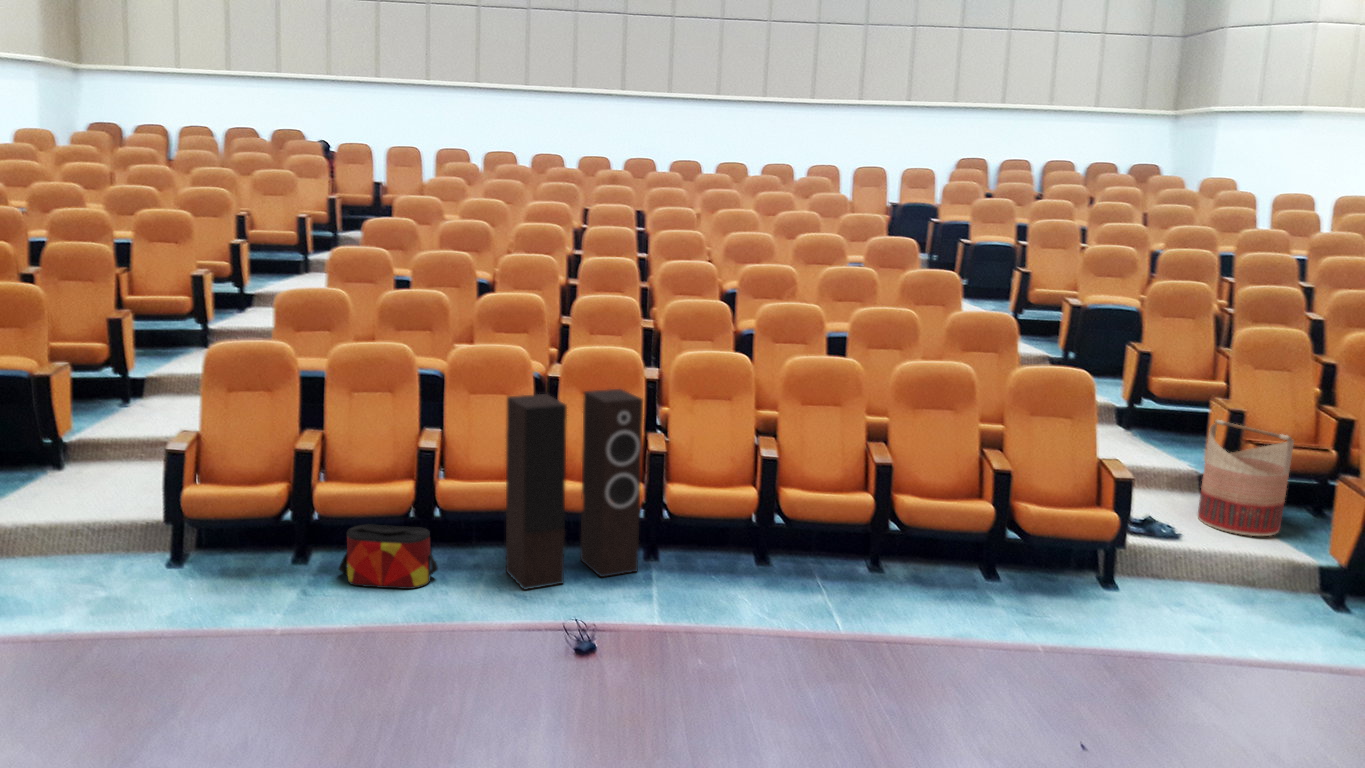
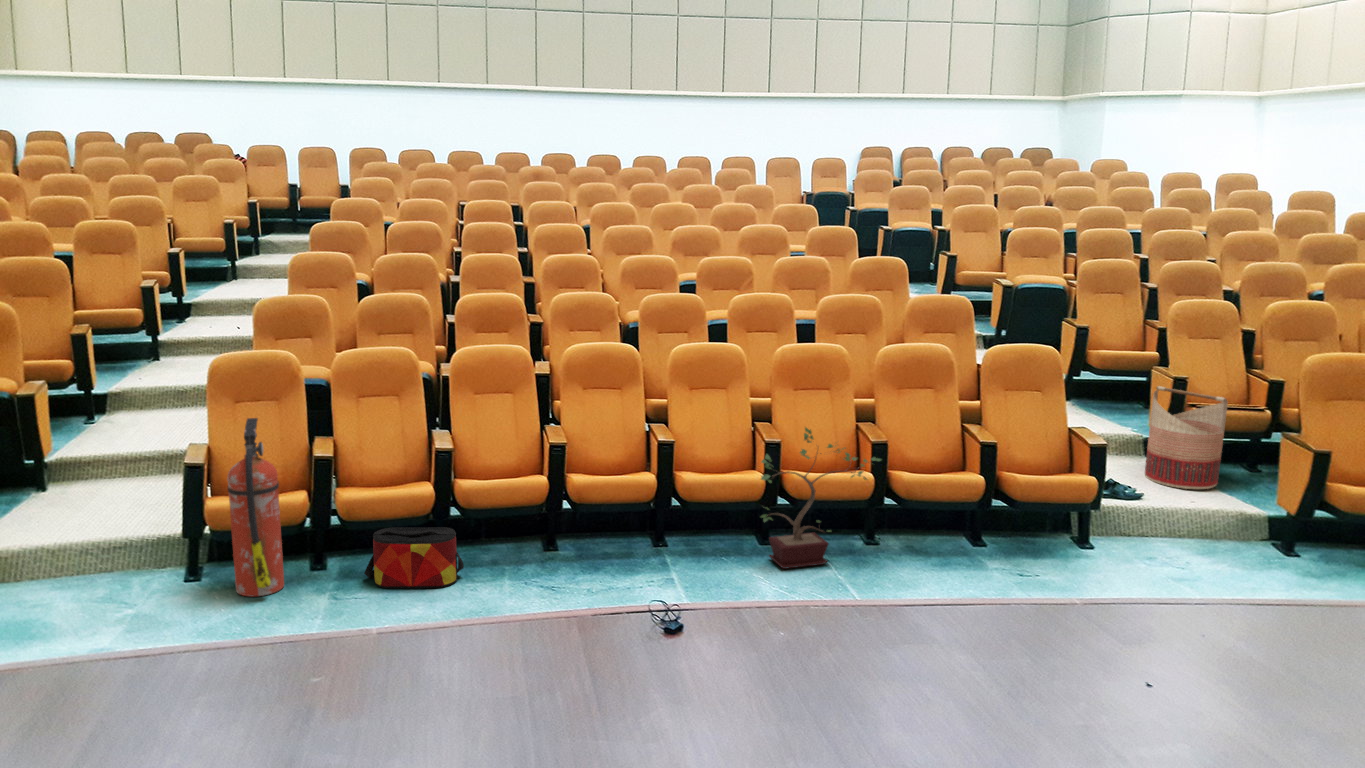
speaker: present [506,389,643,590] -> none [525,383,655,581]
fire extinguisher: none [205,407,260,585] -> present [227,418,284,597]
potted plant: none [745,443,884,593] -> present [761,428,881,569]

